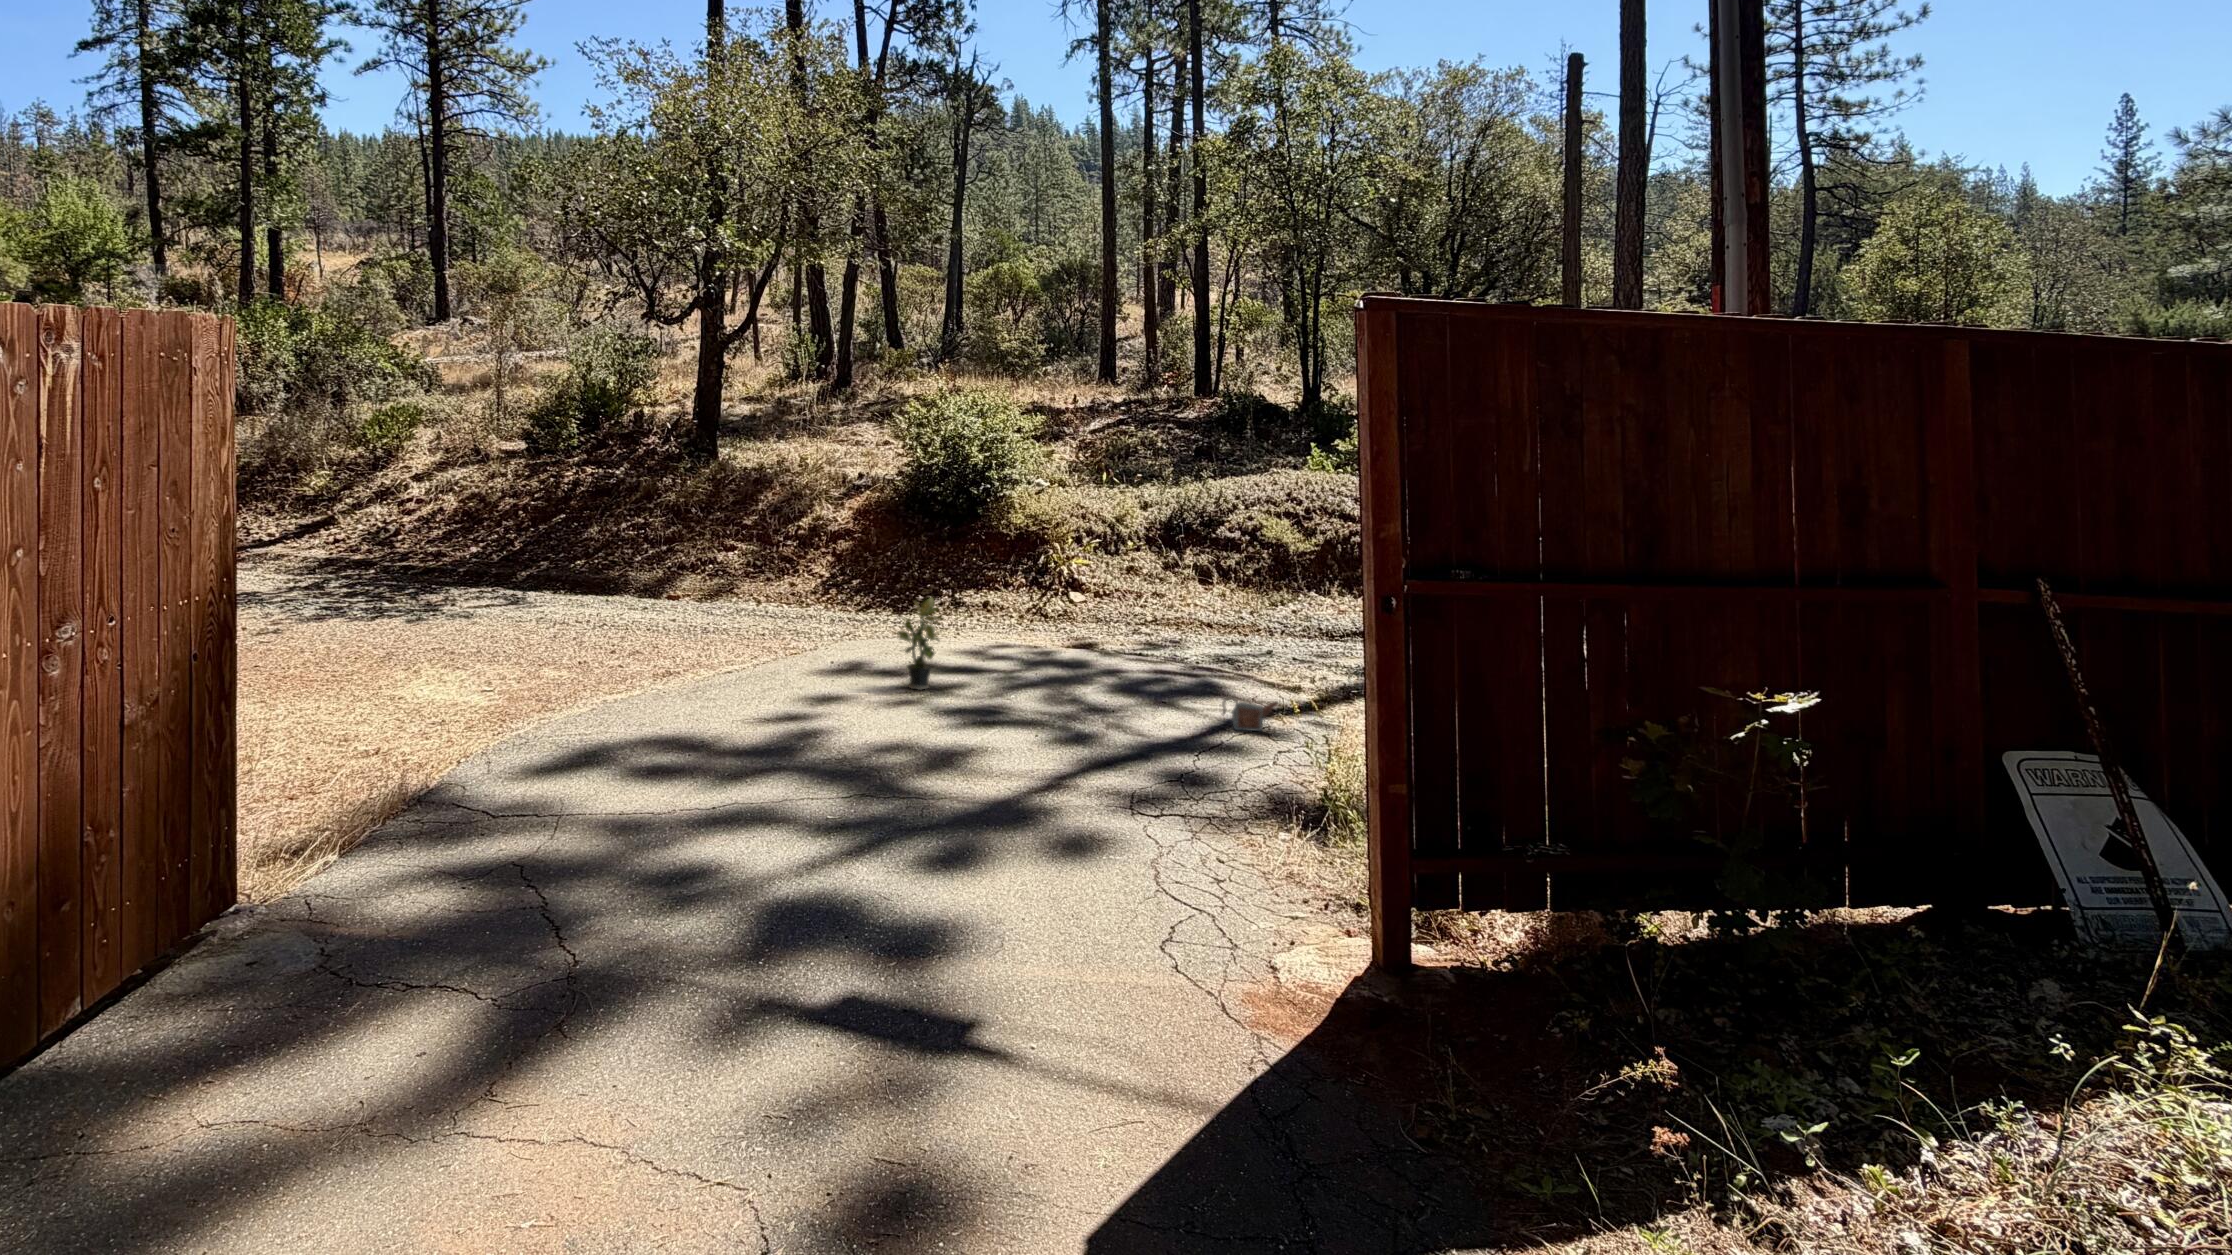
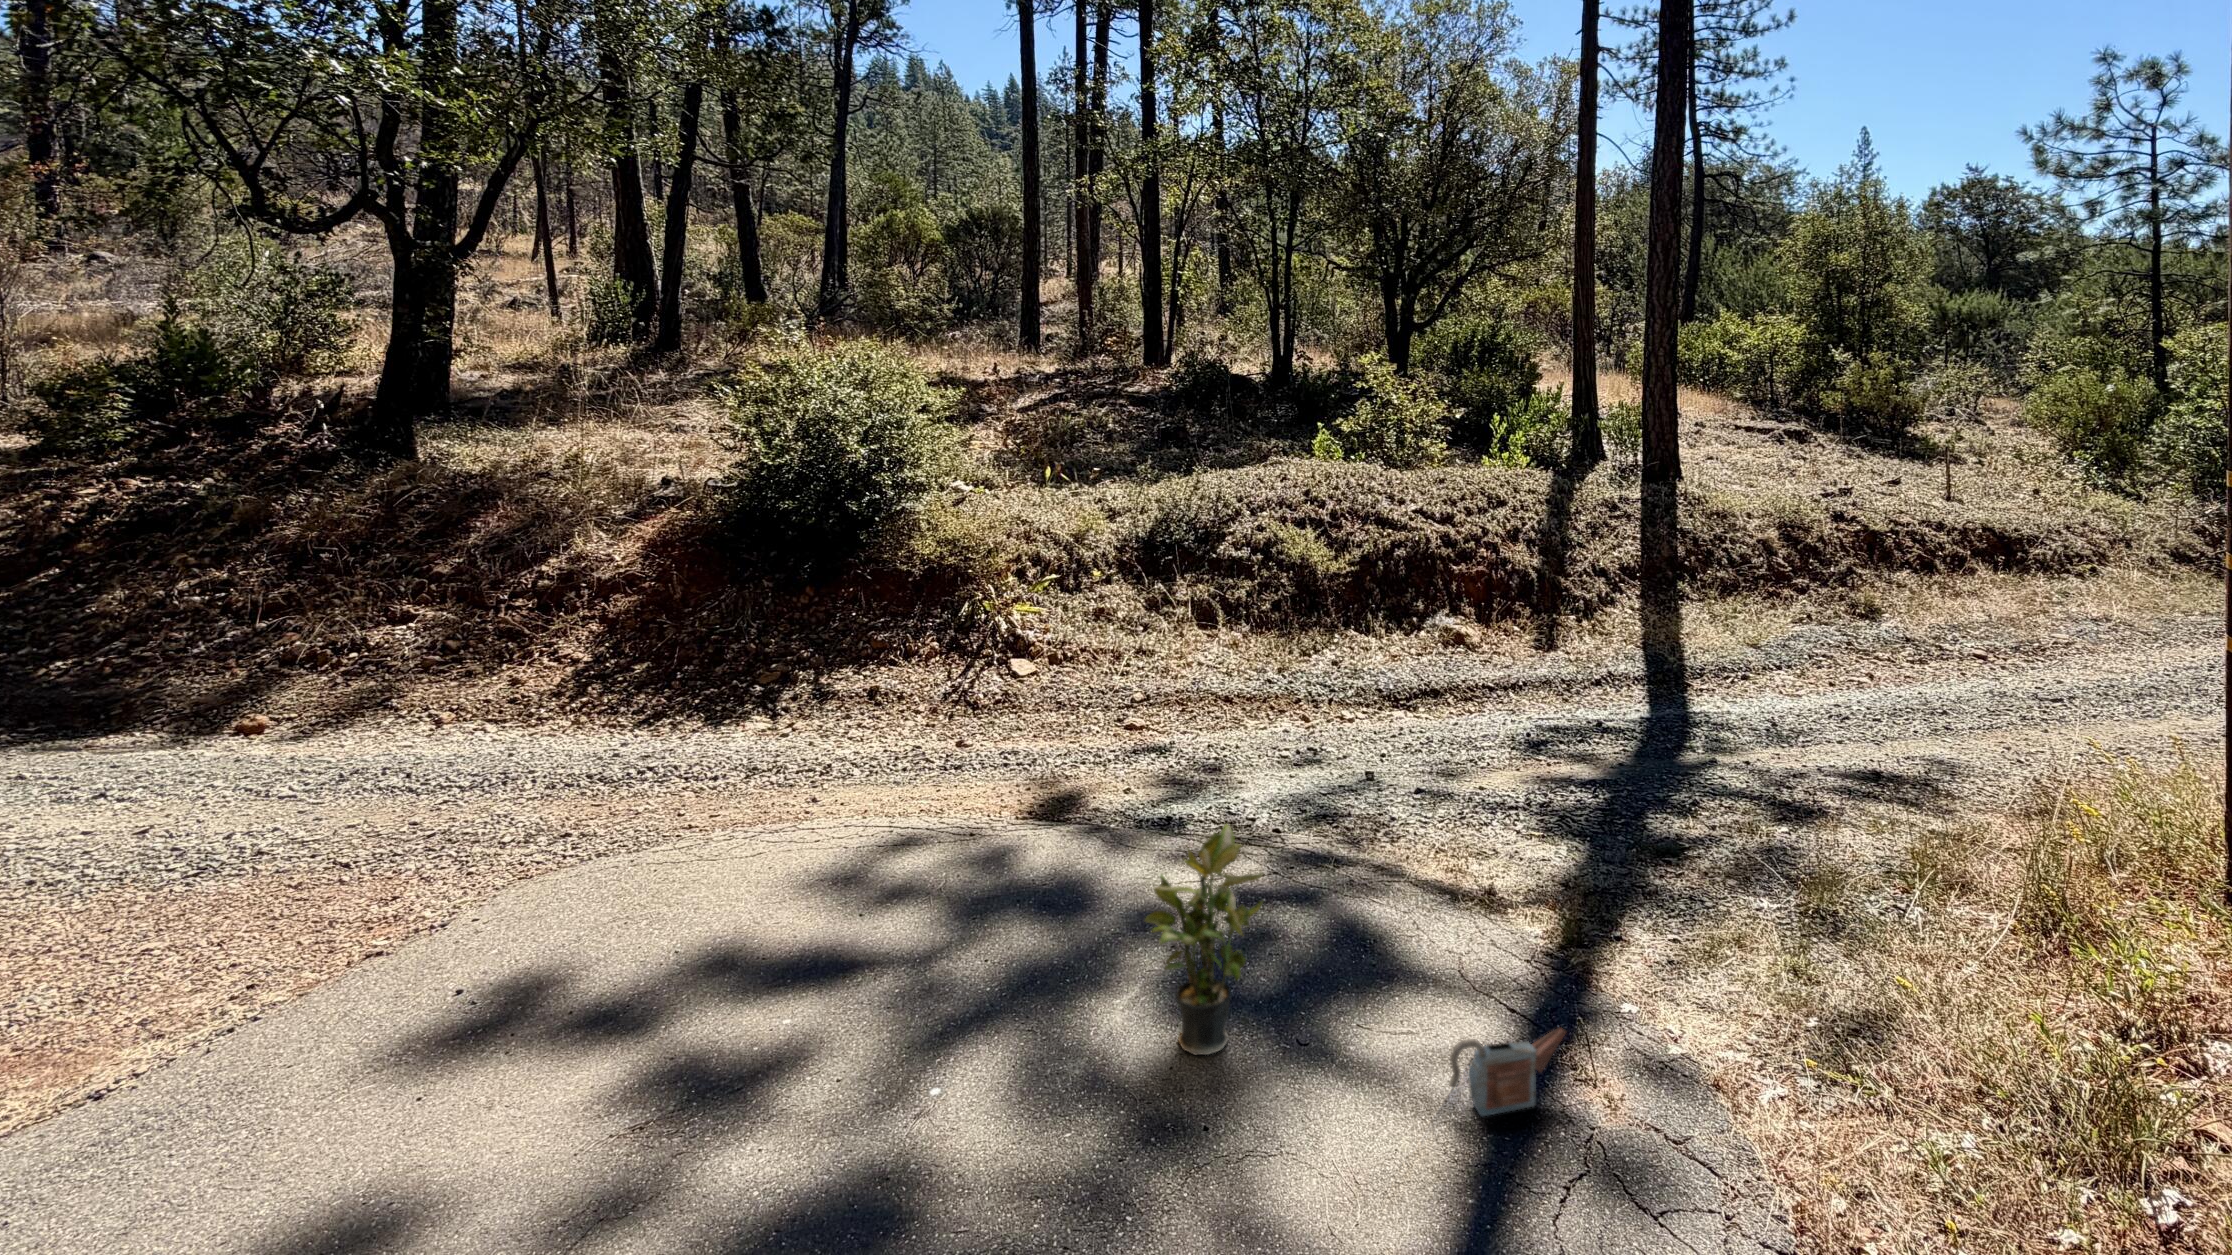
potted plant: present [897,597,943,690] -> present [1145,824,1263,1055]

